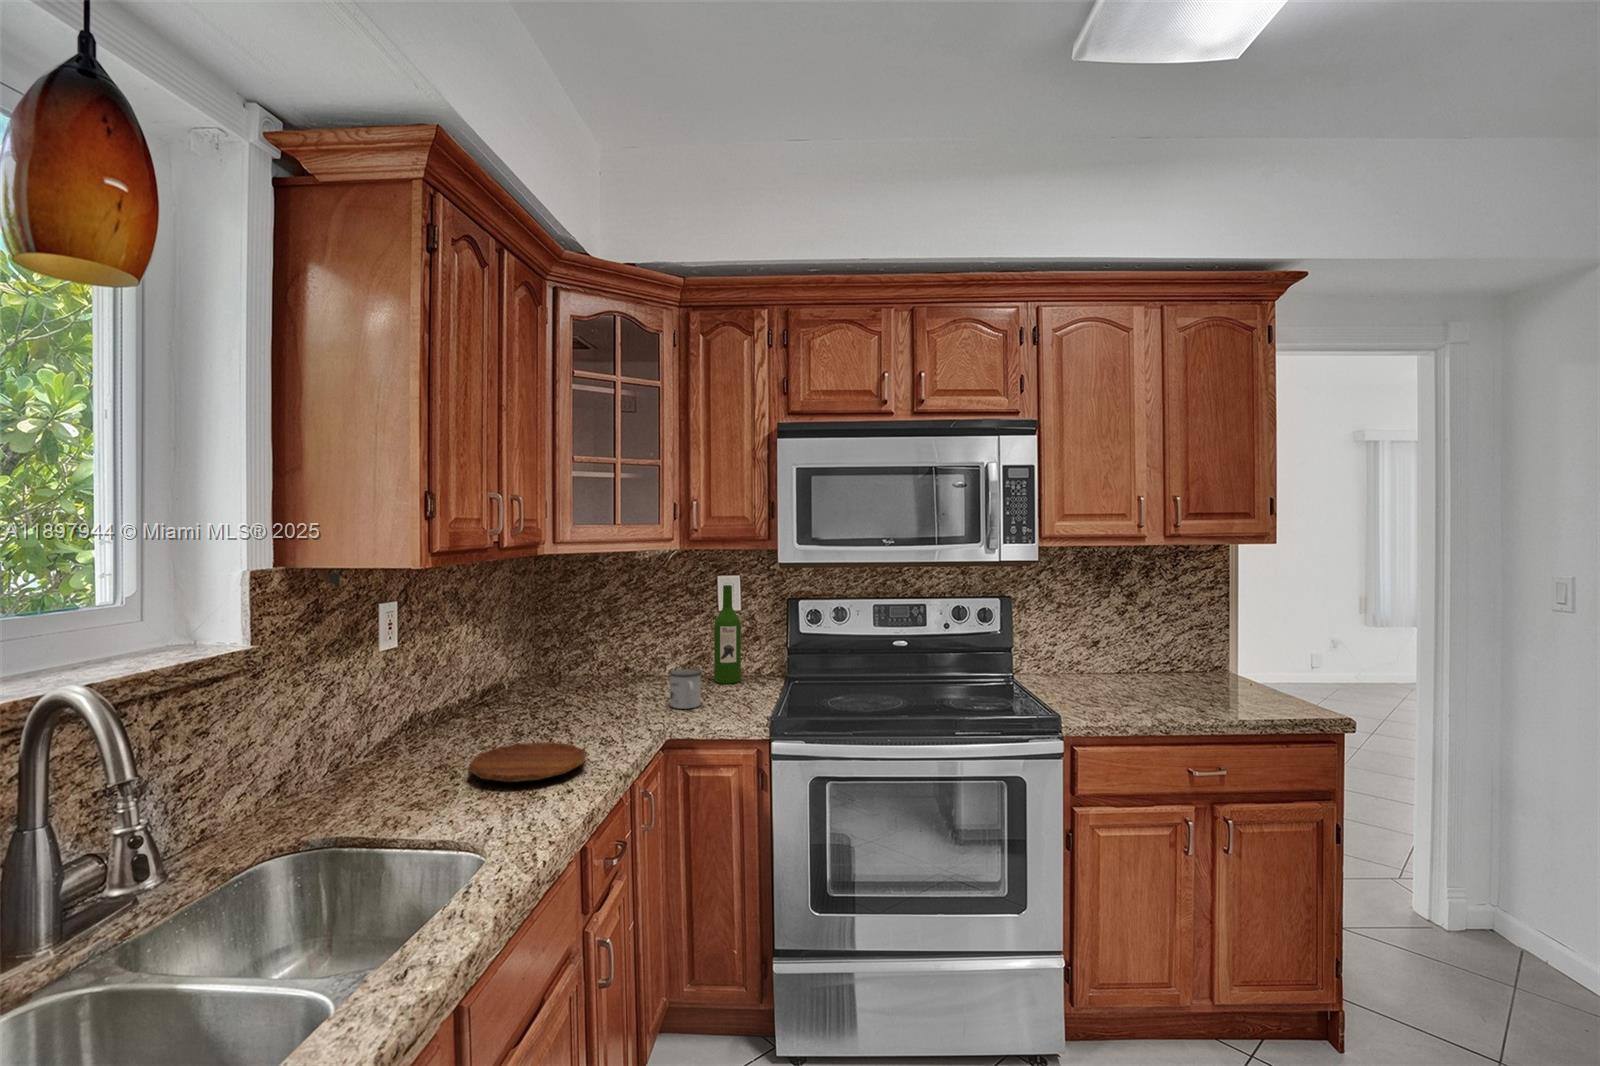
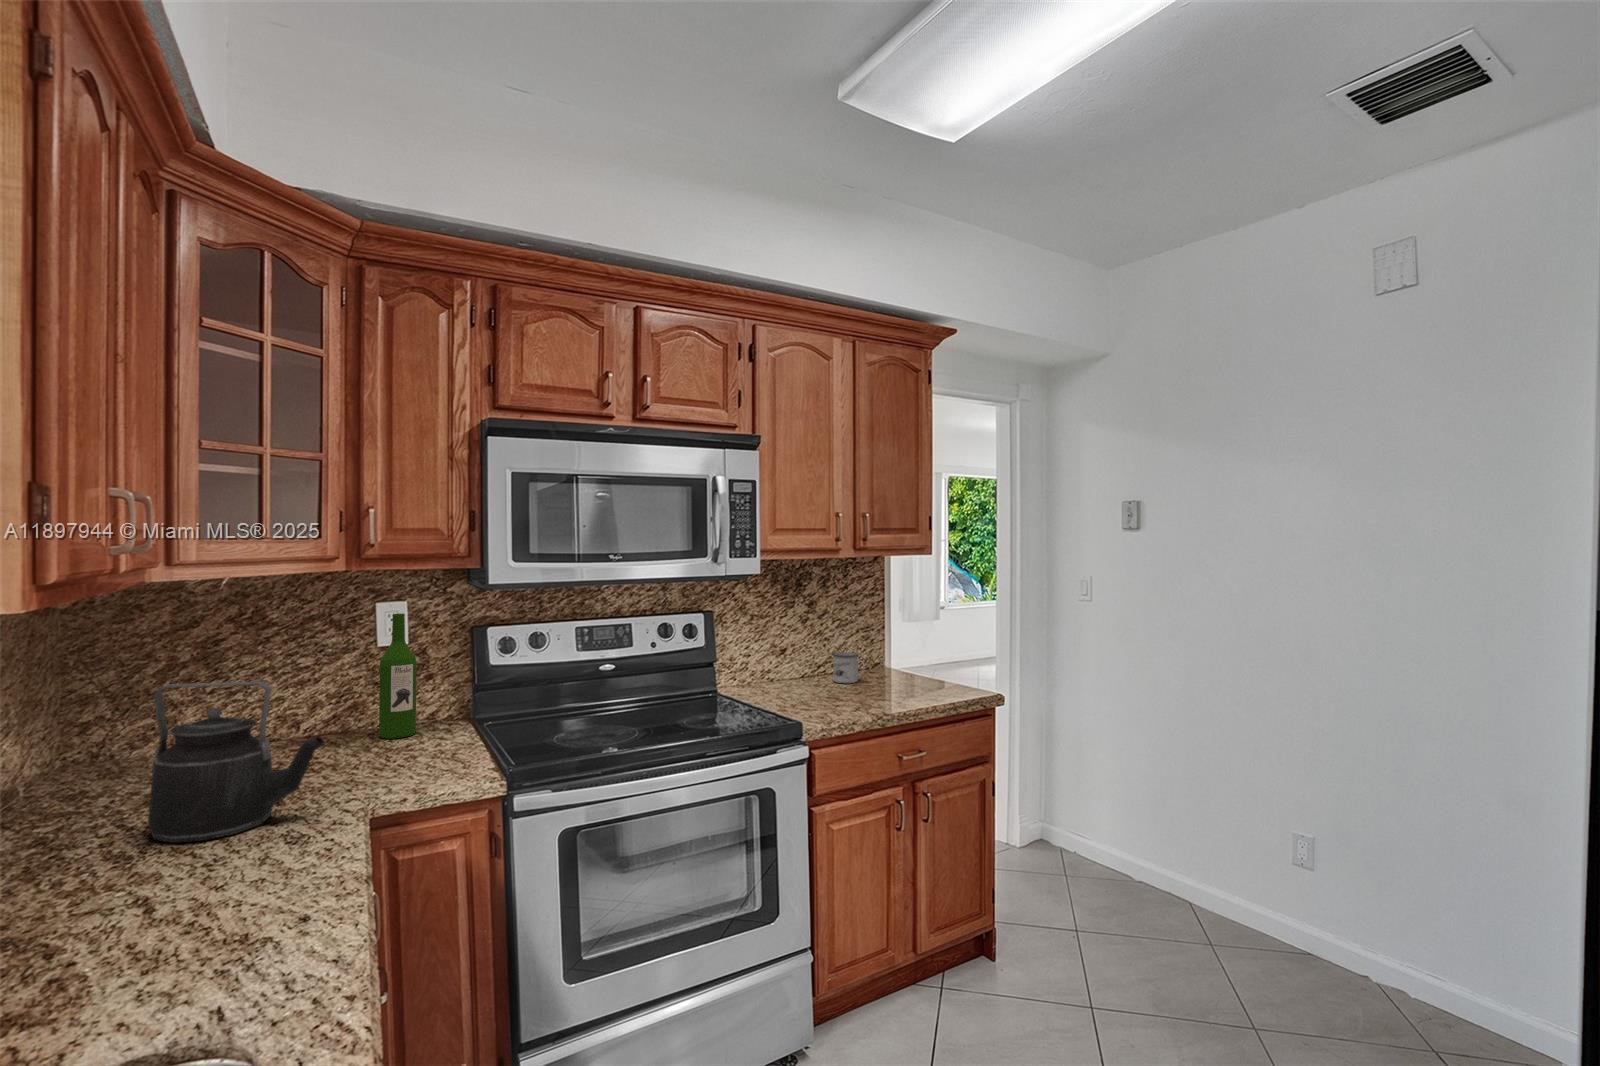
kettle: none [536,626,633,733] -> present [148,681,325,843]
mug: present [669,669,702,709] -> present [833,652,865,683]
tray: present [468,742,586,782] -> none [91,852,308,936]

